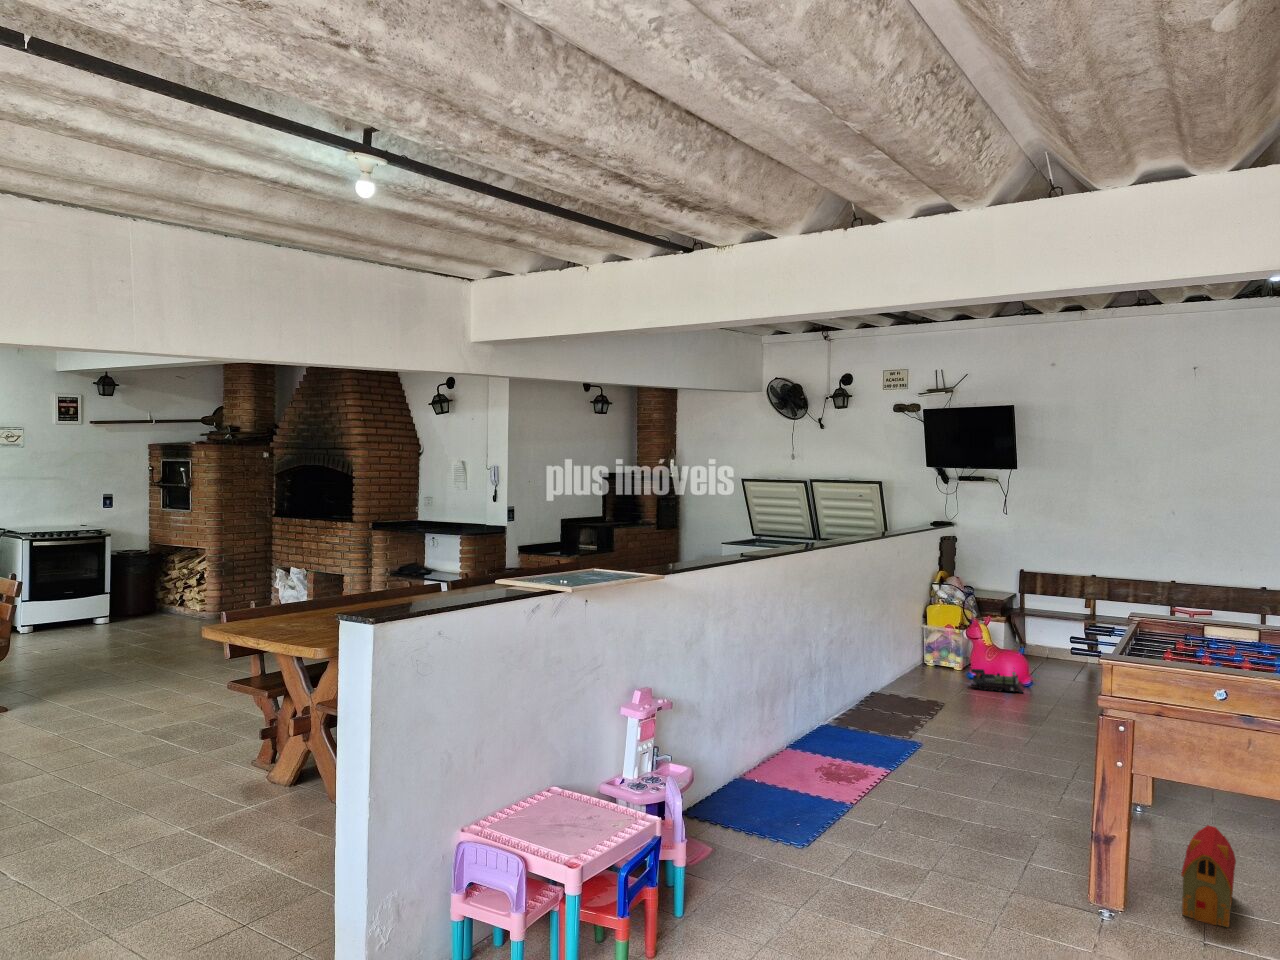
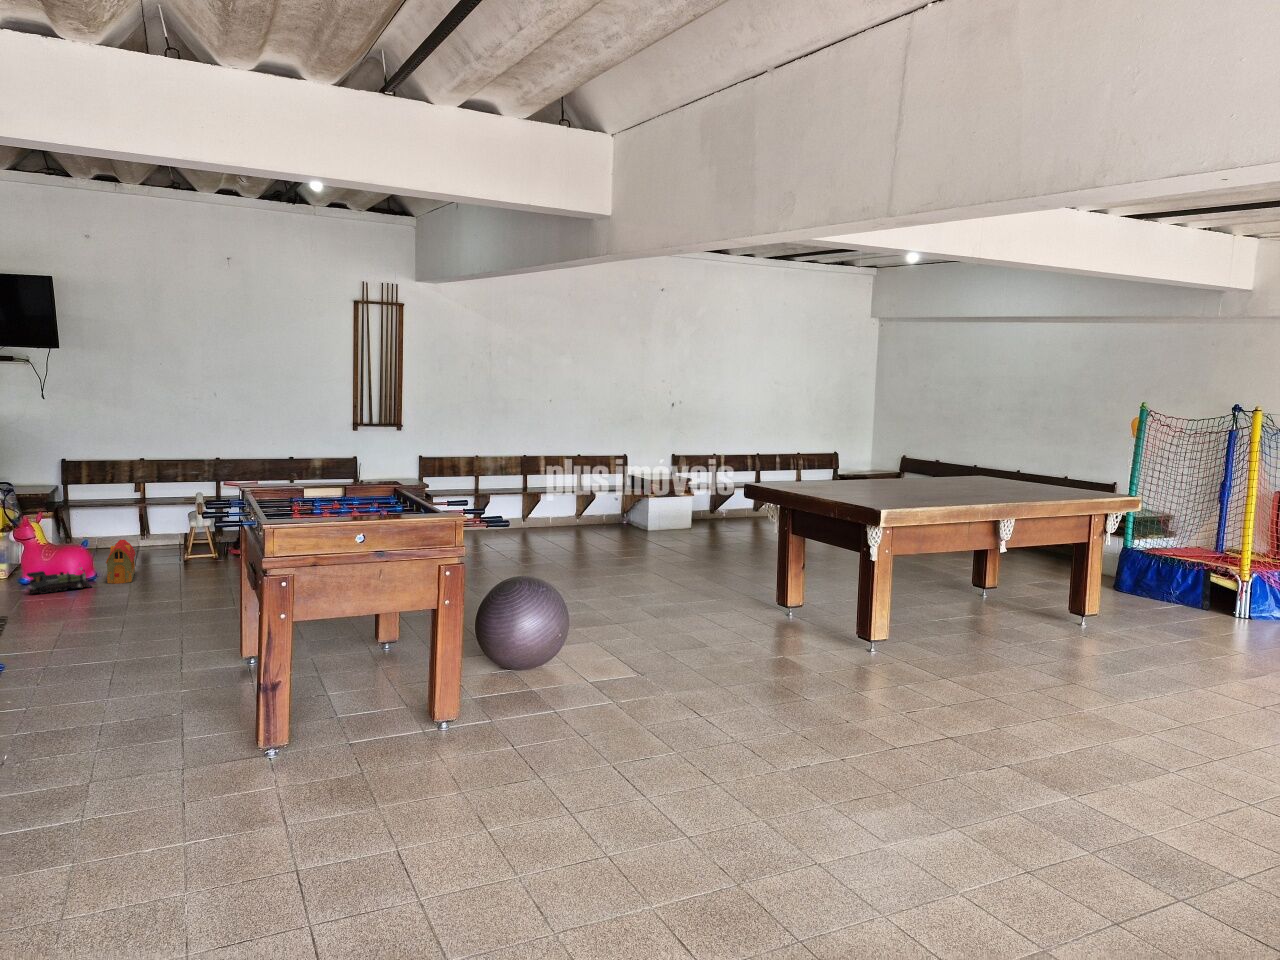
toy house: present [1181,825,1236,928] -> present [106,540,135,584]

